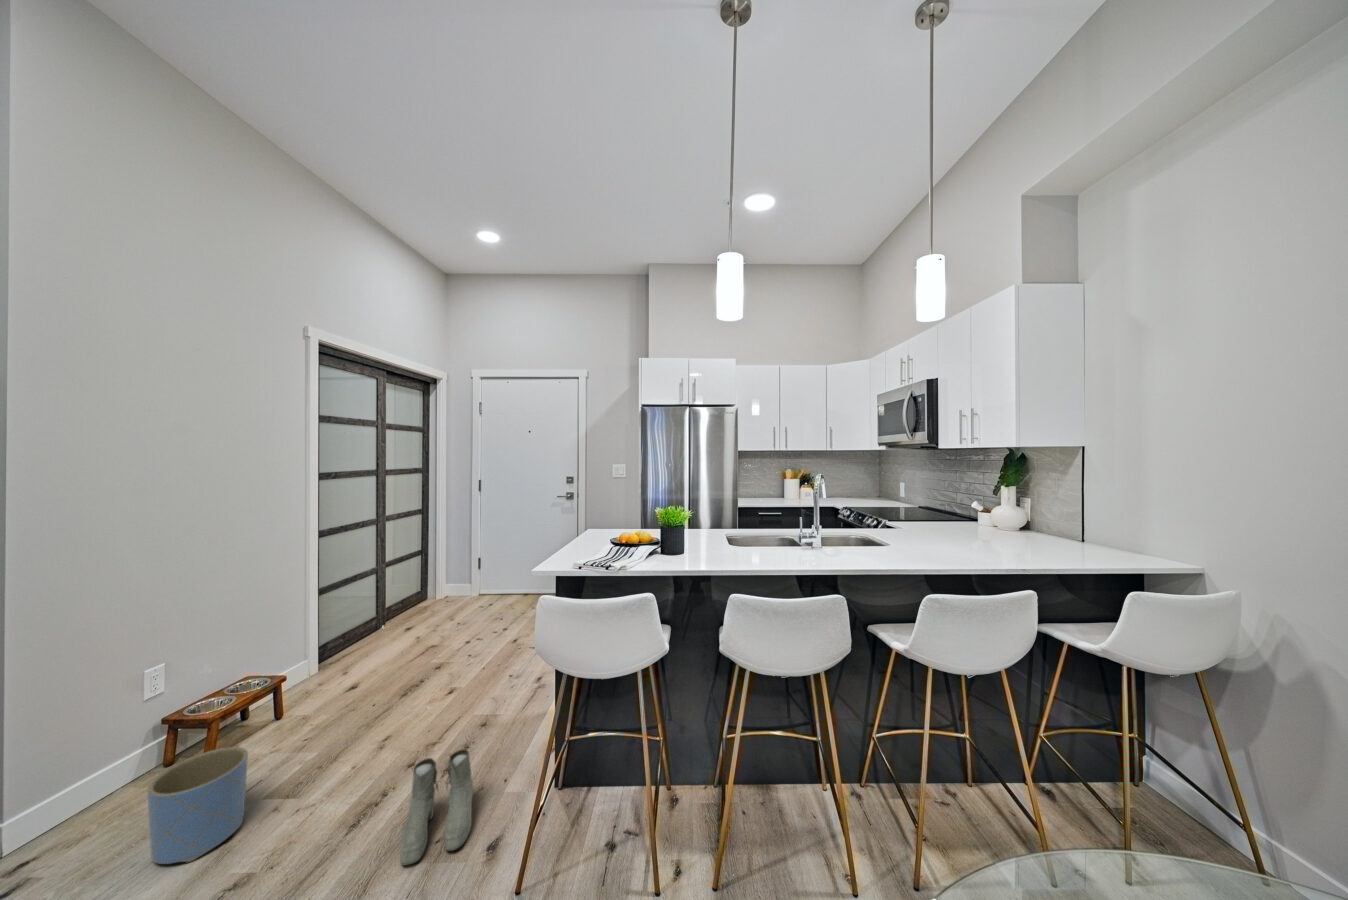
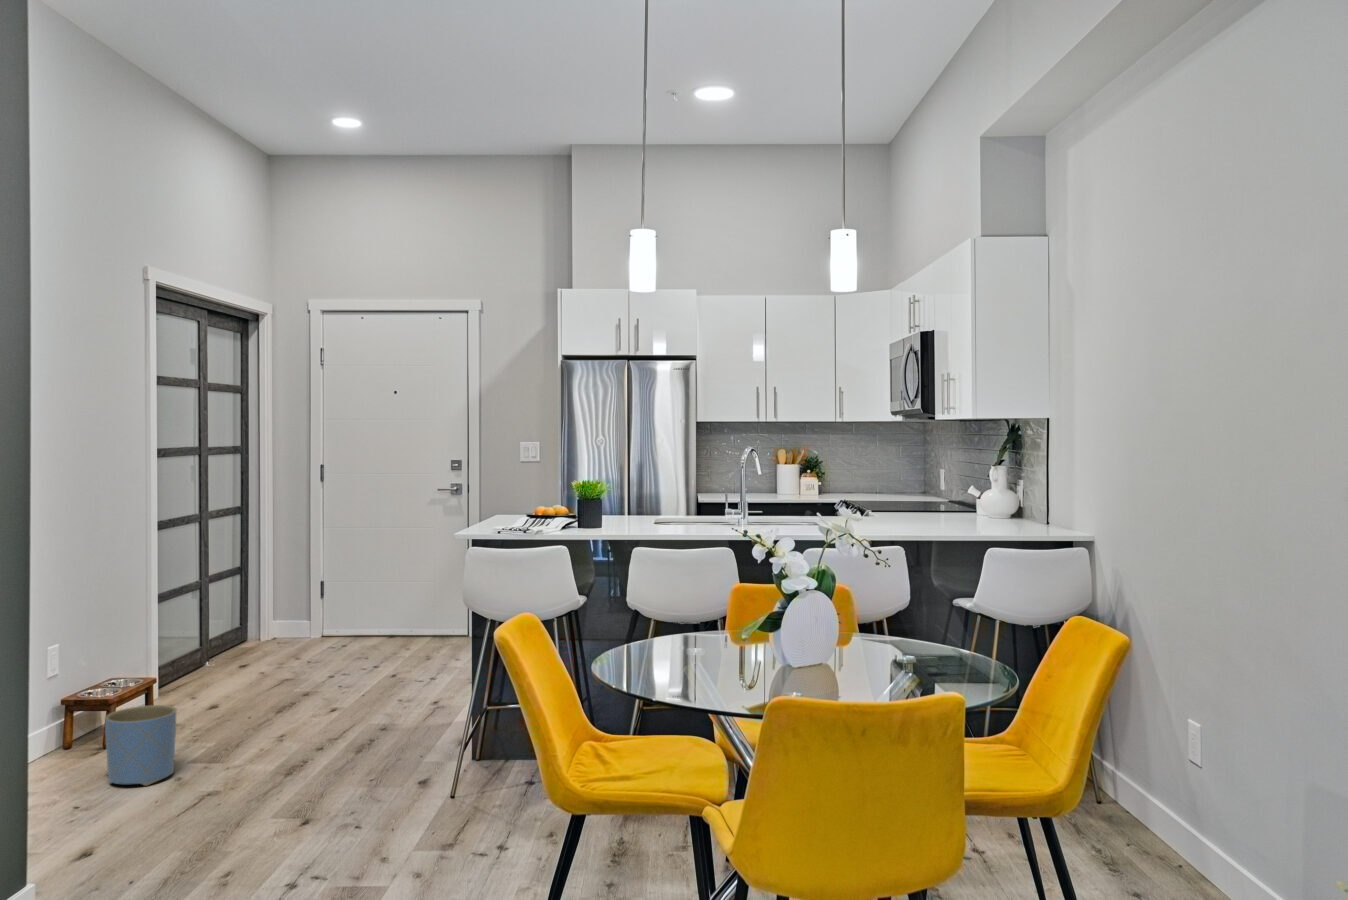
boots: present [400,749,473,865] -> none [335,709,395,784]

